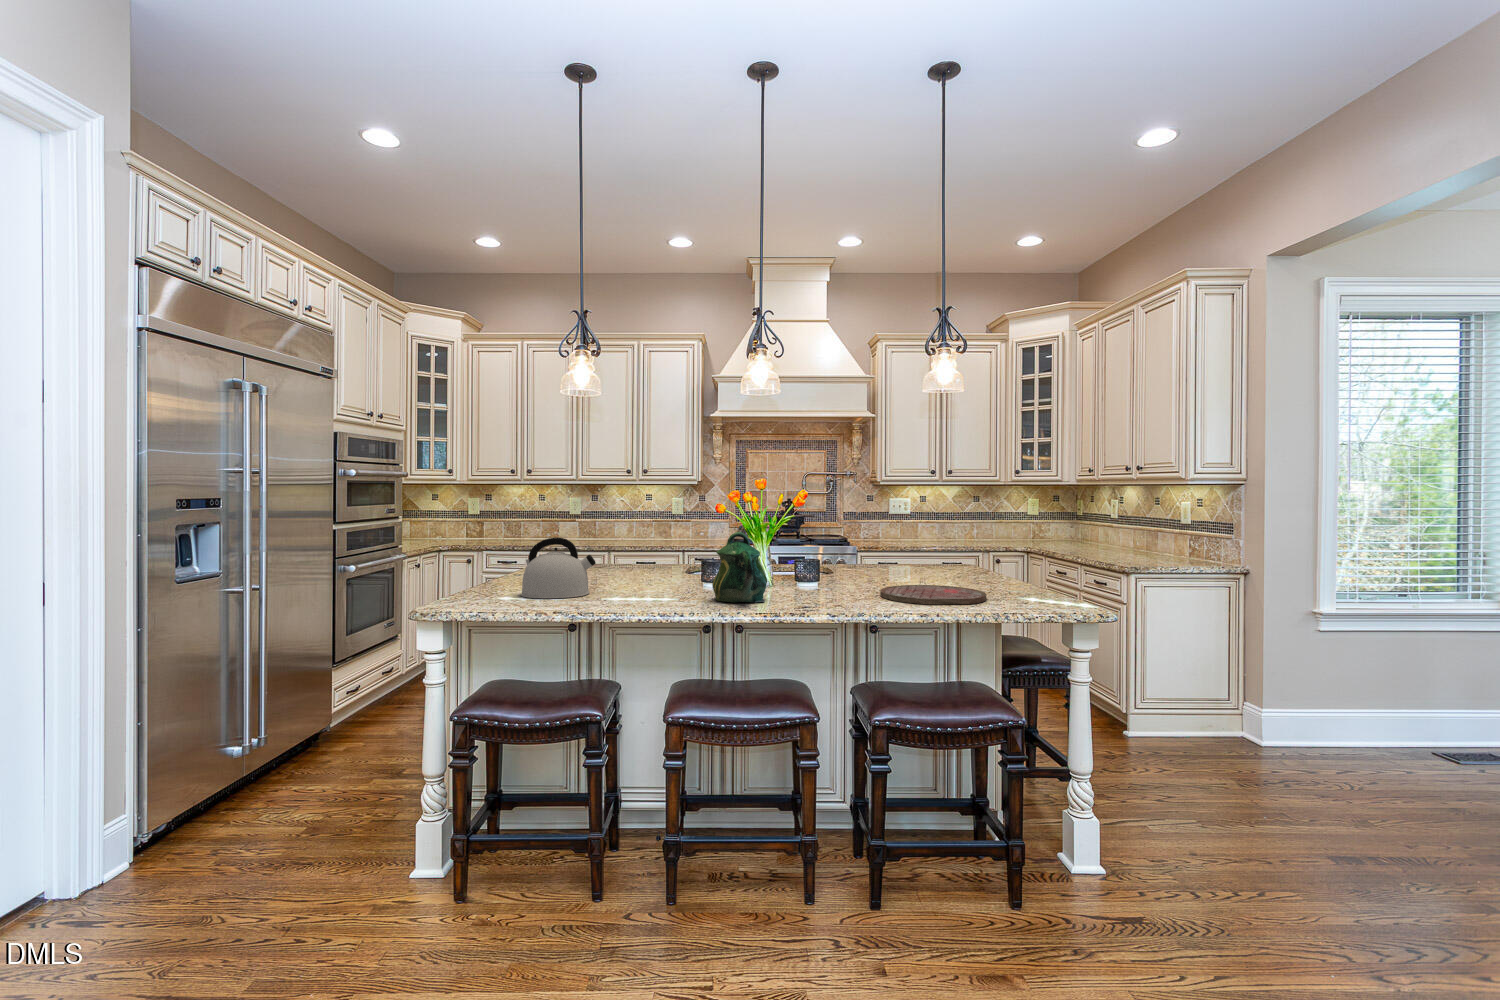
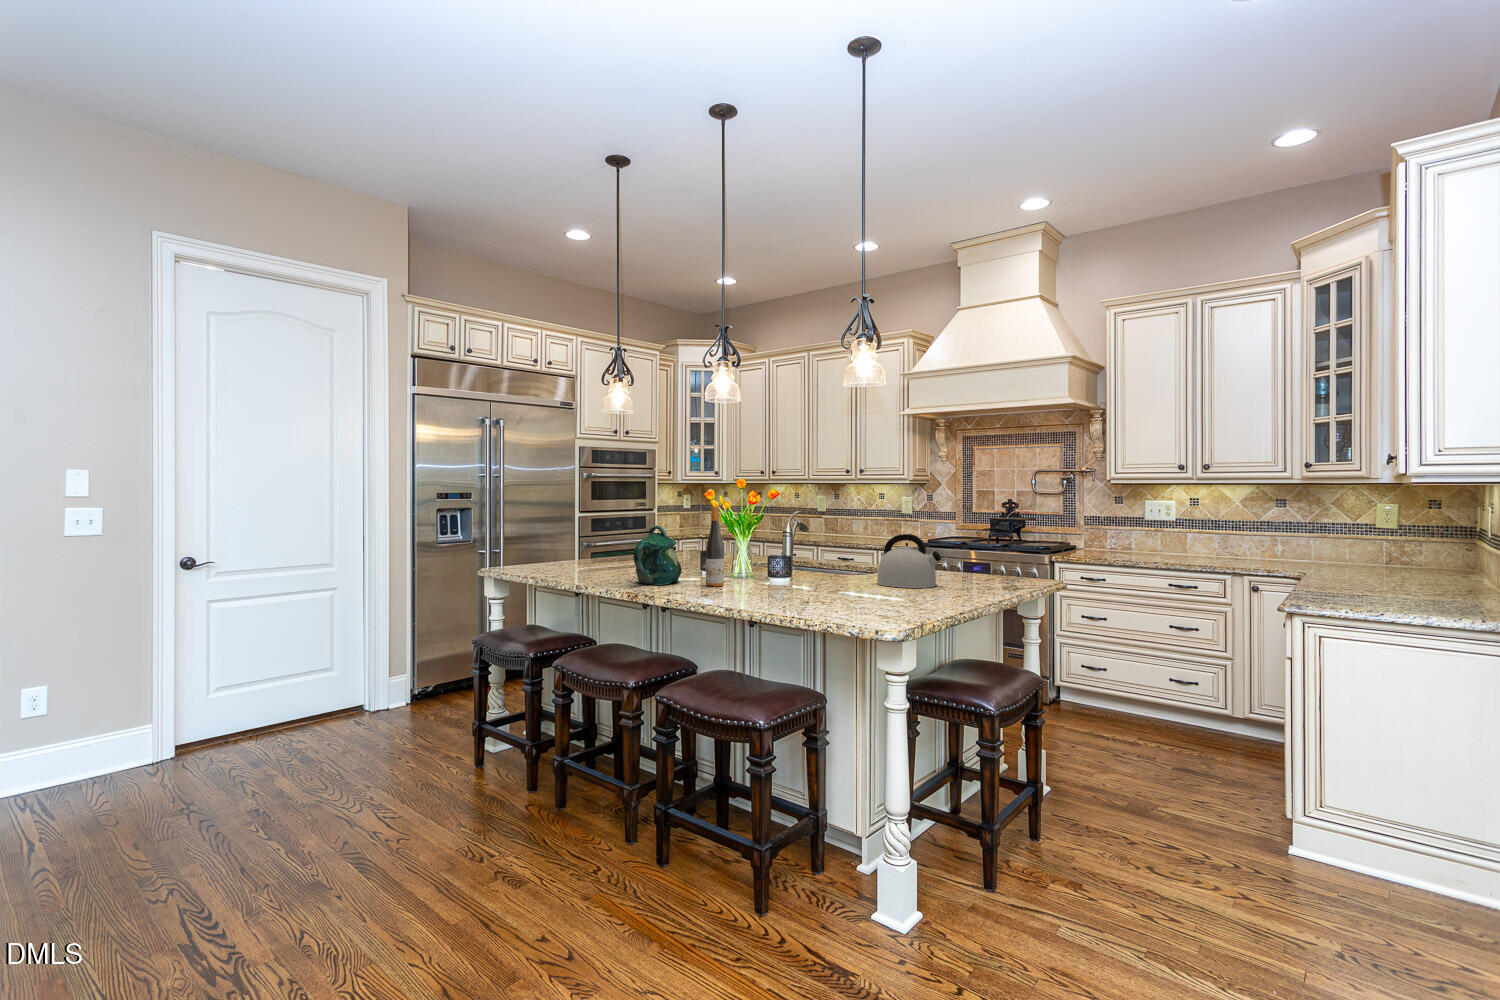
wine bottle: none [796,508,816,597] -> present [706,507,724,586]
kettle: present [521,538,596,598] -> present [877,534,941,588]
cutting board: present [880,585,987,604] -> none [754,585,857,605]

